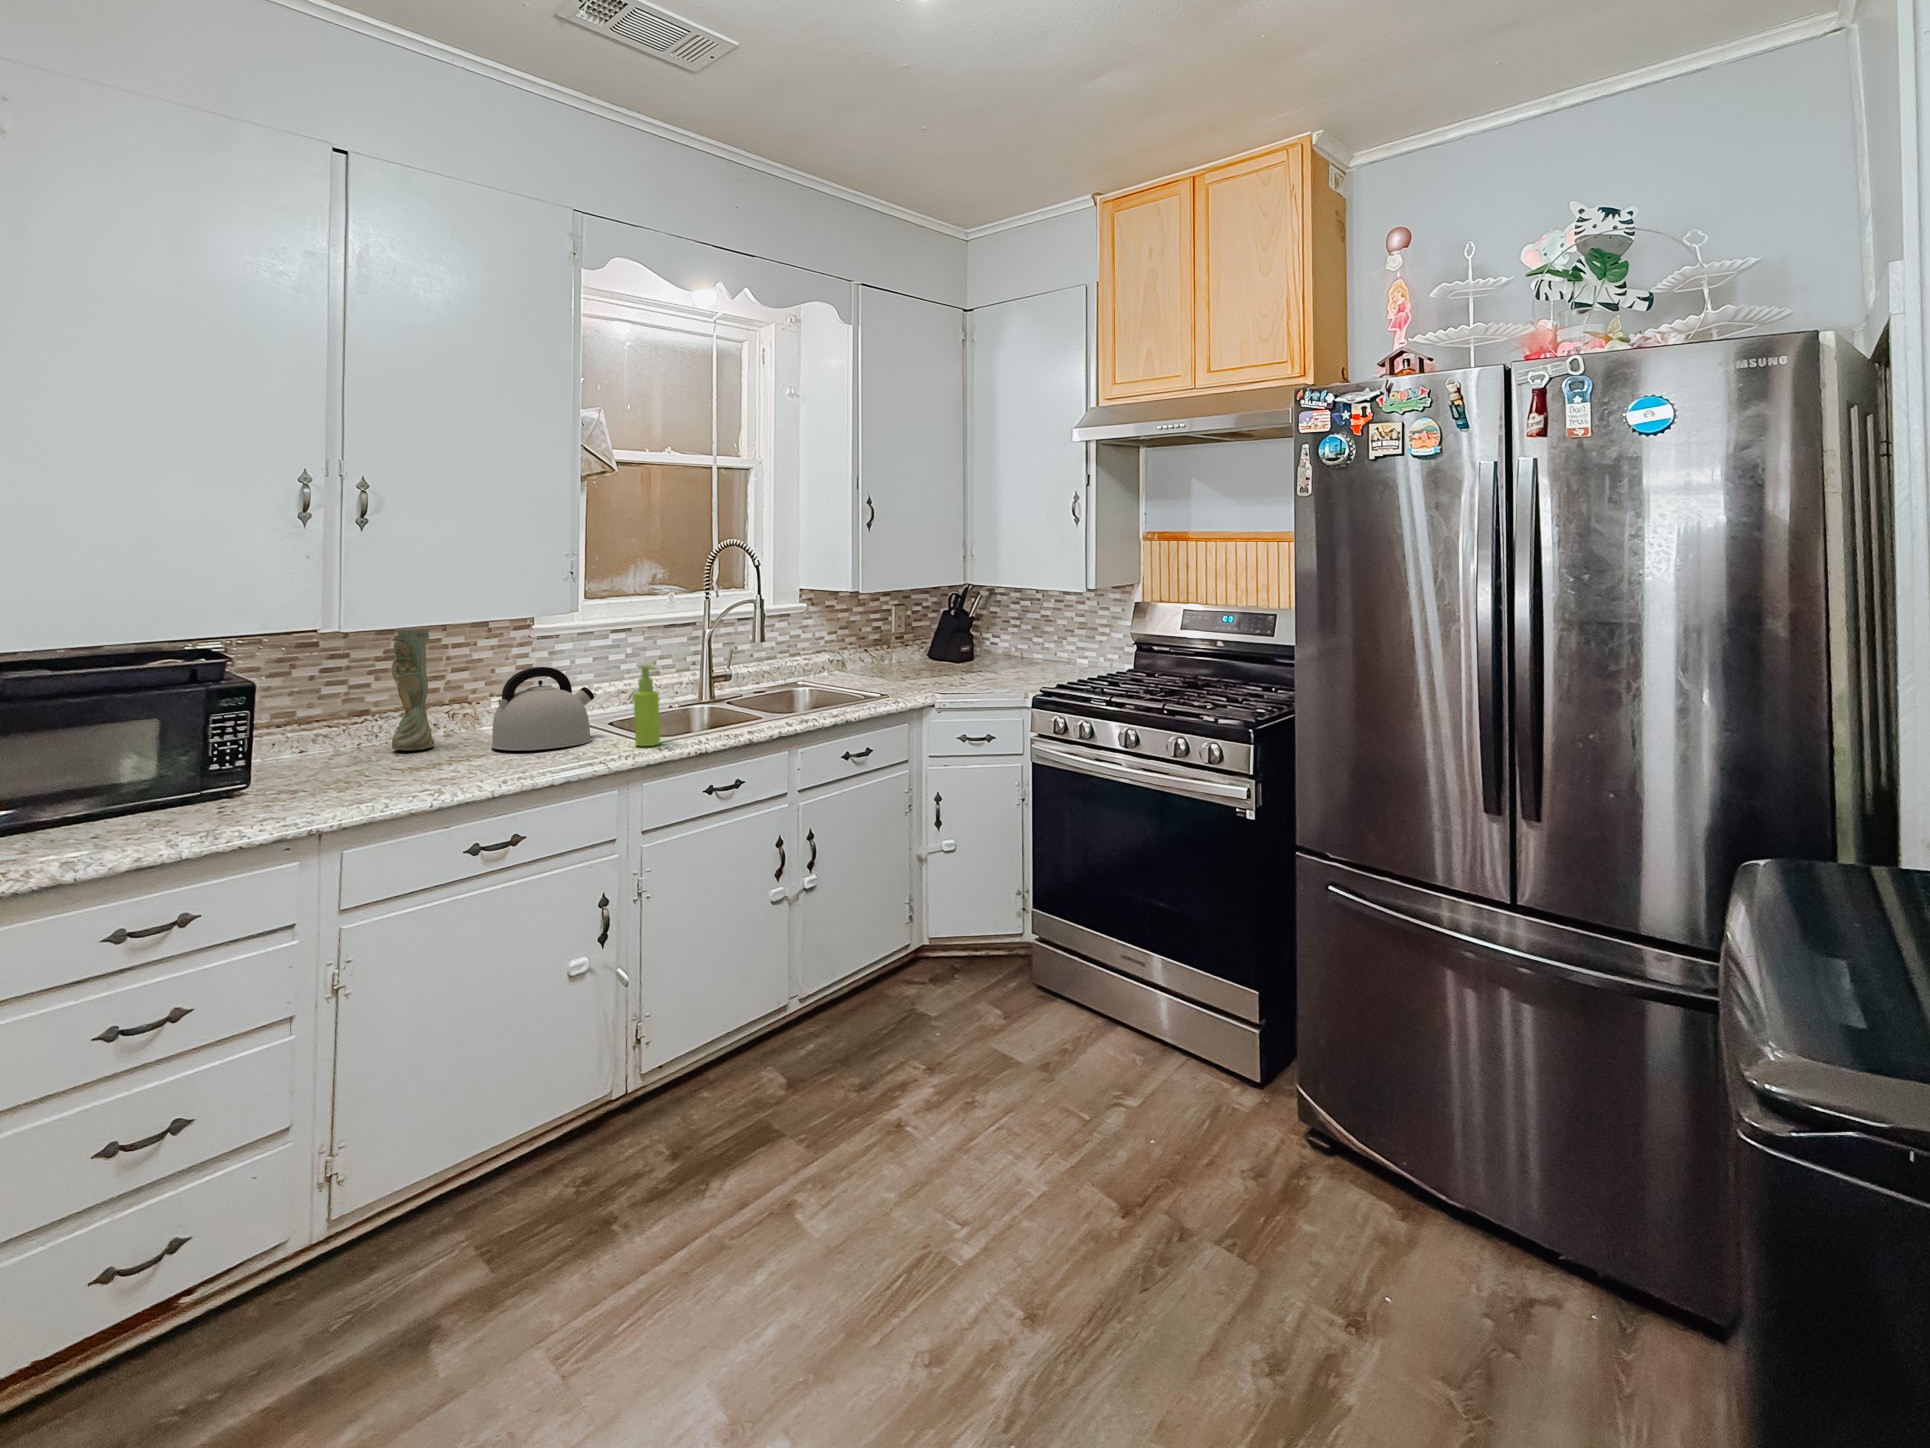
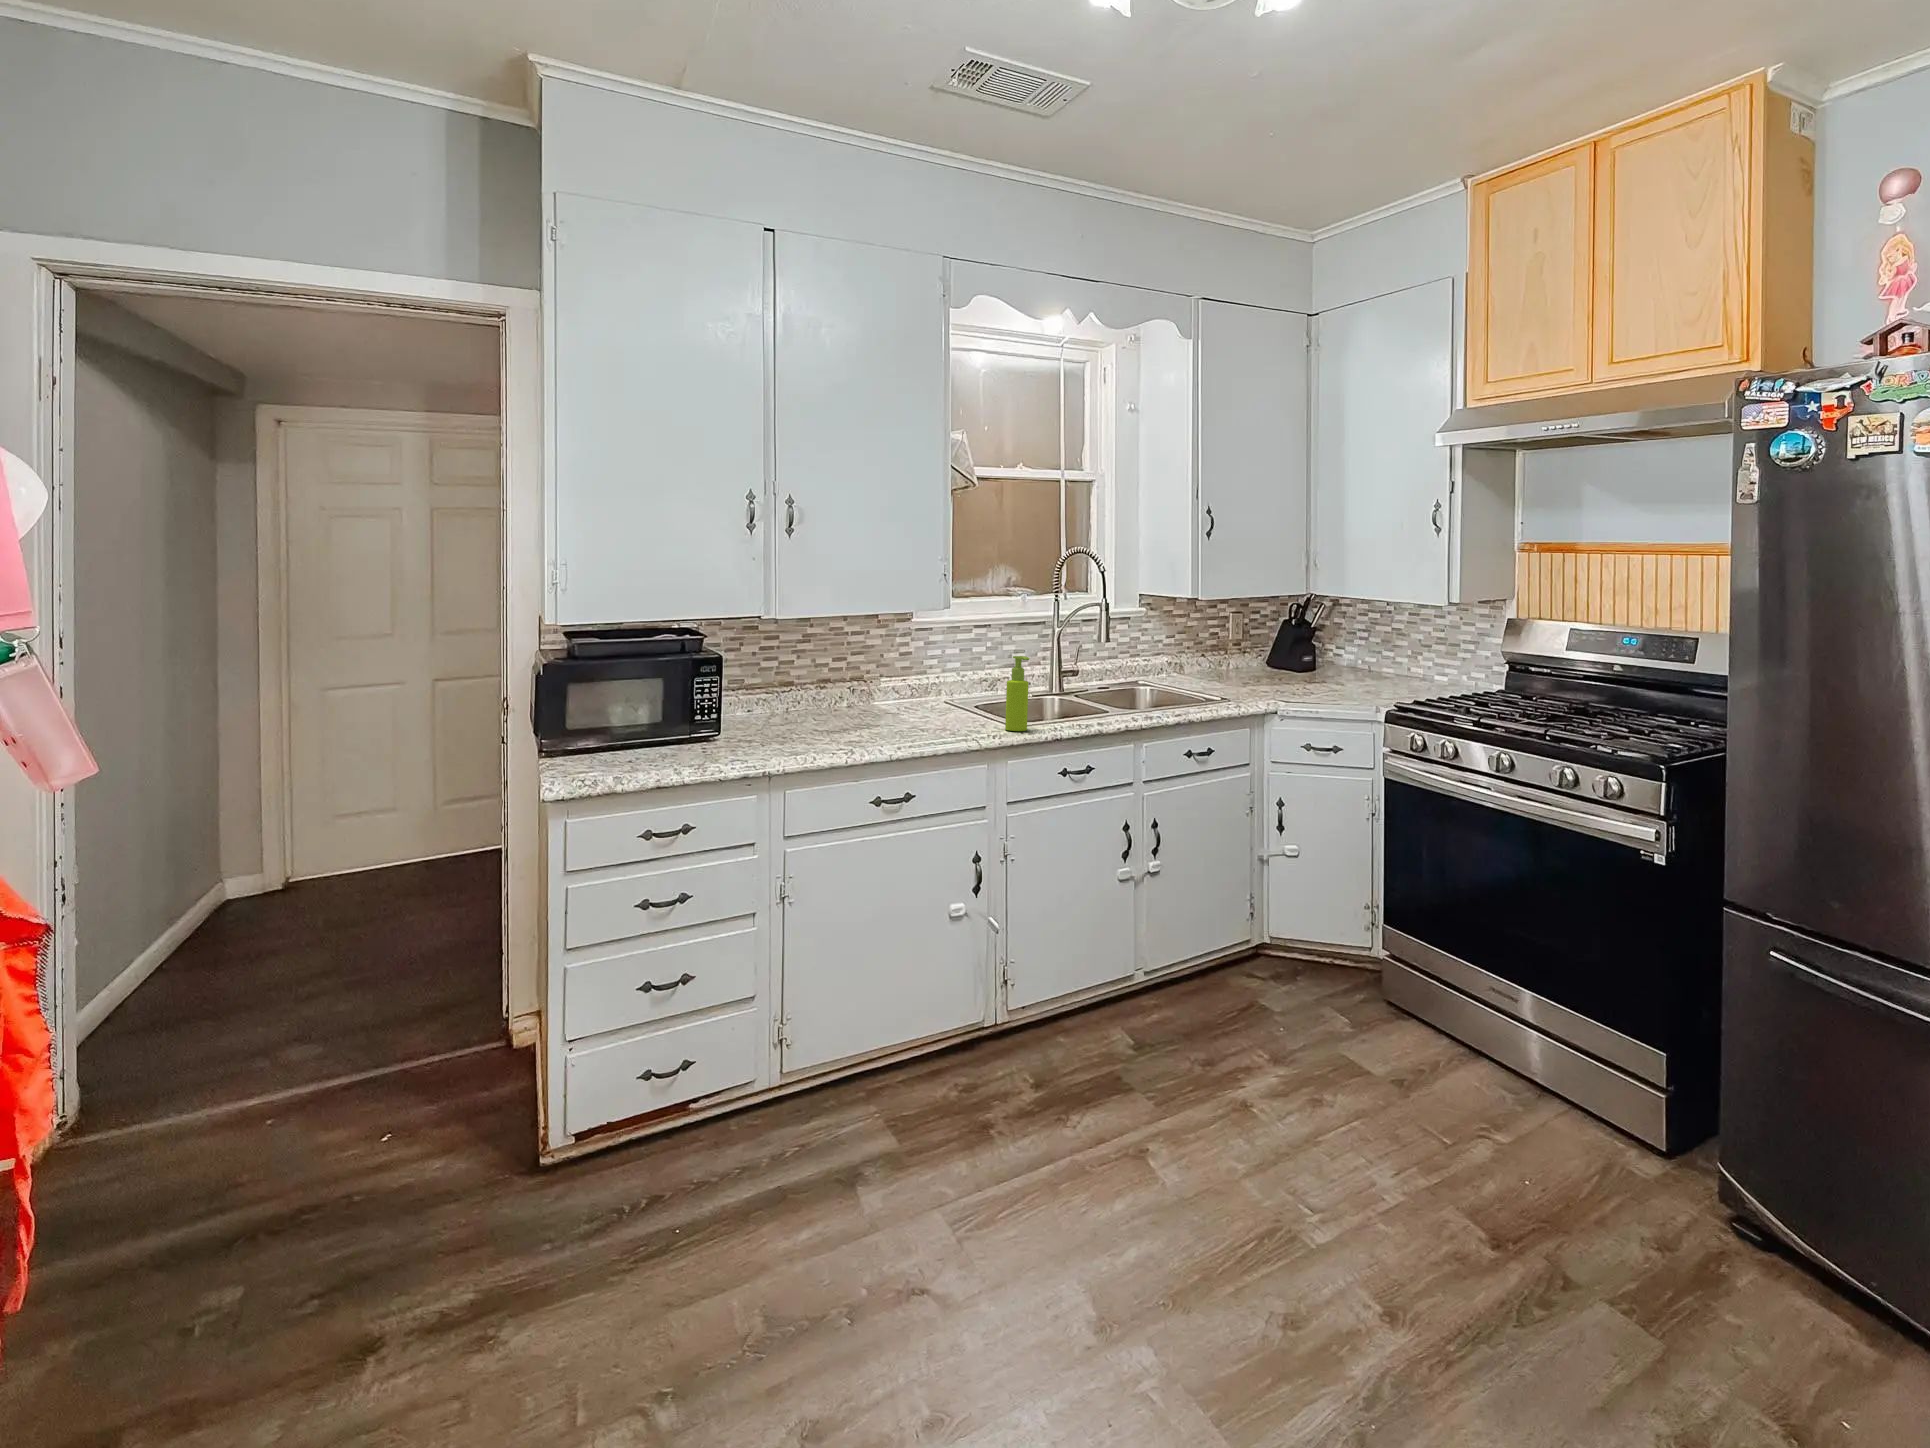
vase: present [392,628,434,750] -> none [806,614,842,720]
kettle: present [491,667,594,750] -> none [884,653,969,727]

